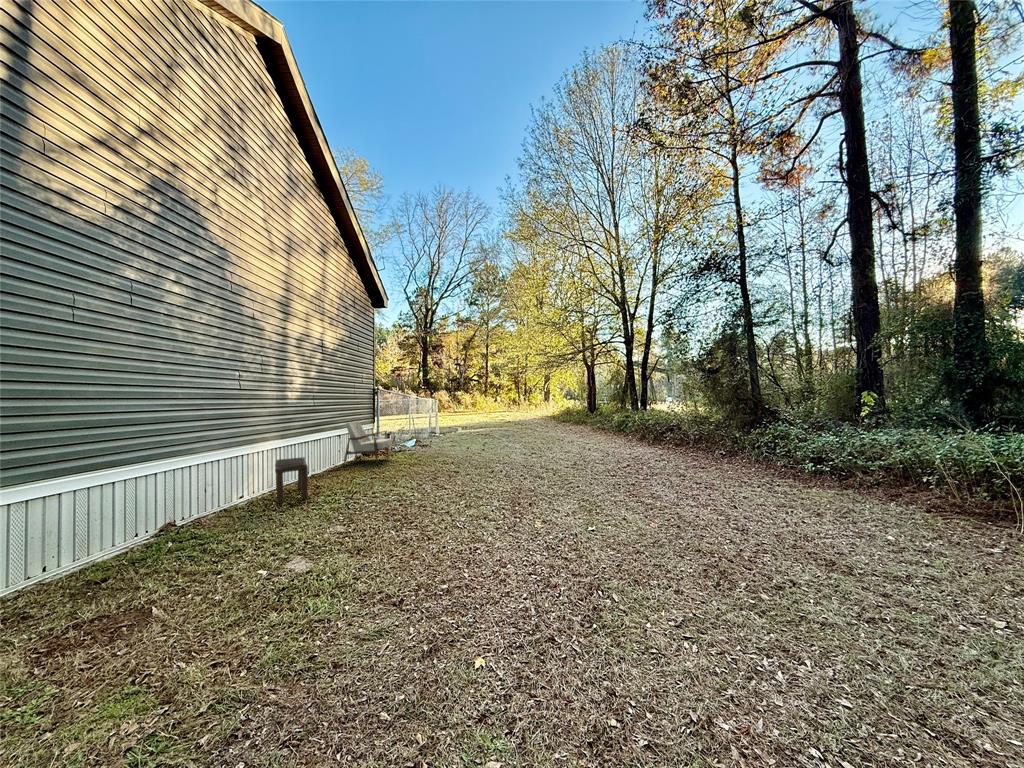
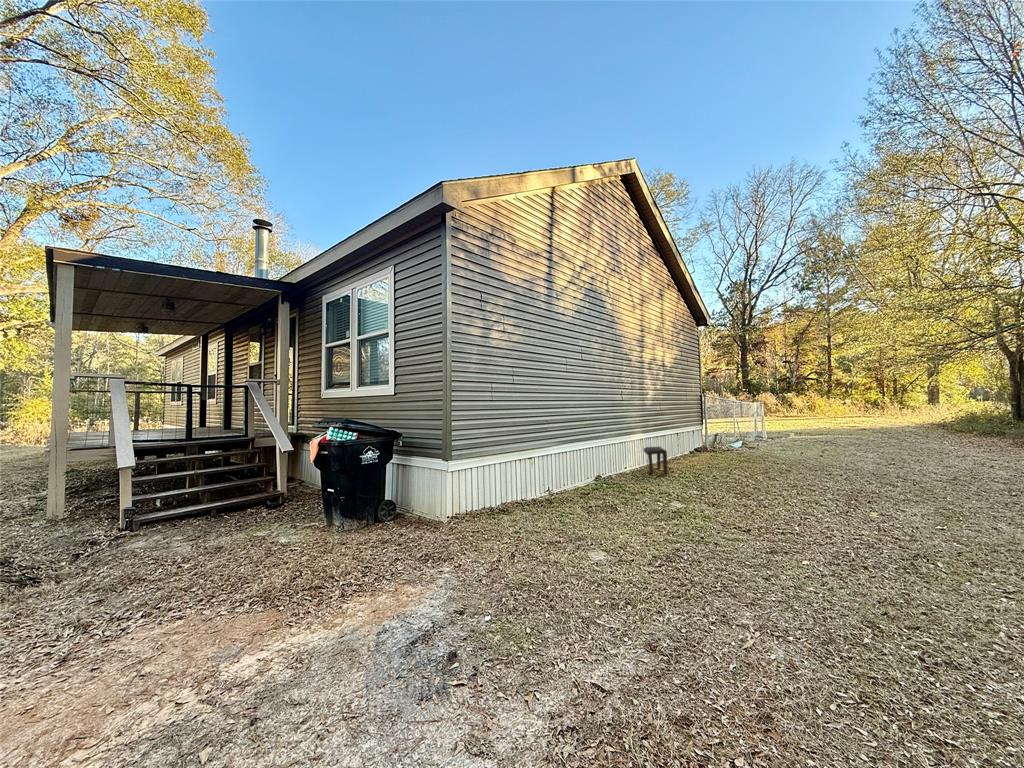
armchair: present [344,421,392,463] -> none [682,423,721,458]

